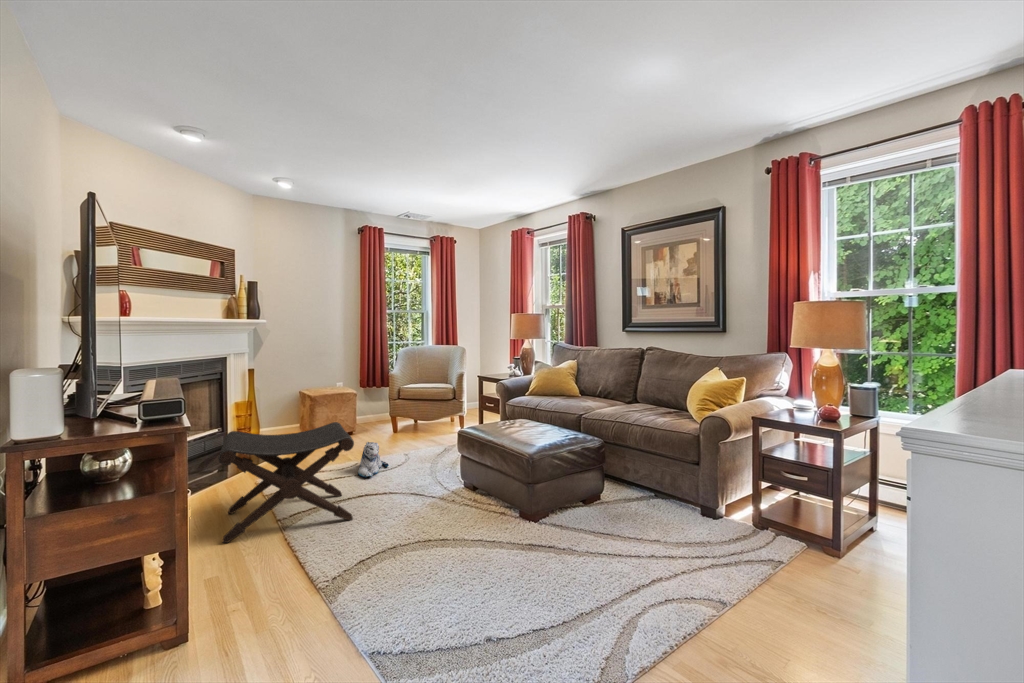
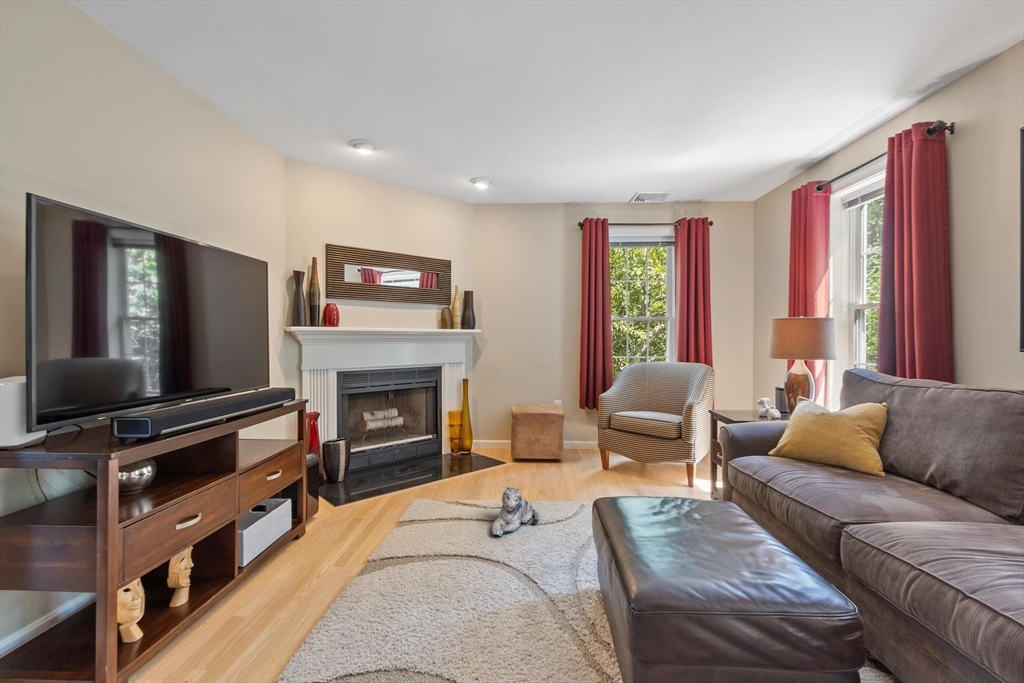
footstool: present [218,422,354,543] -> none [264,455,445,609]

